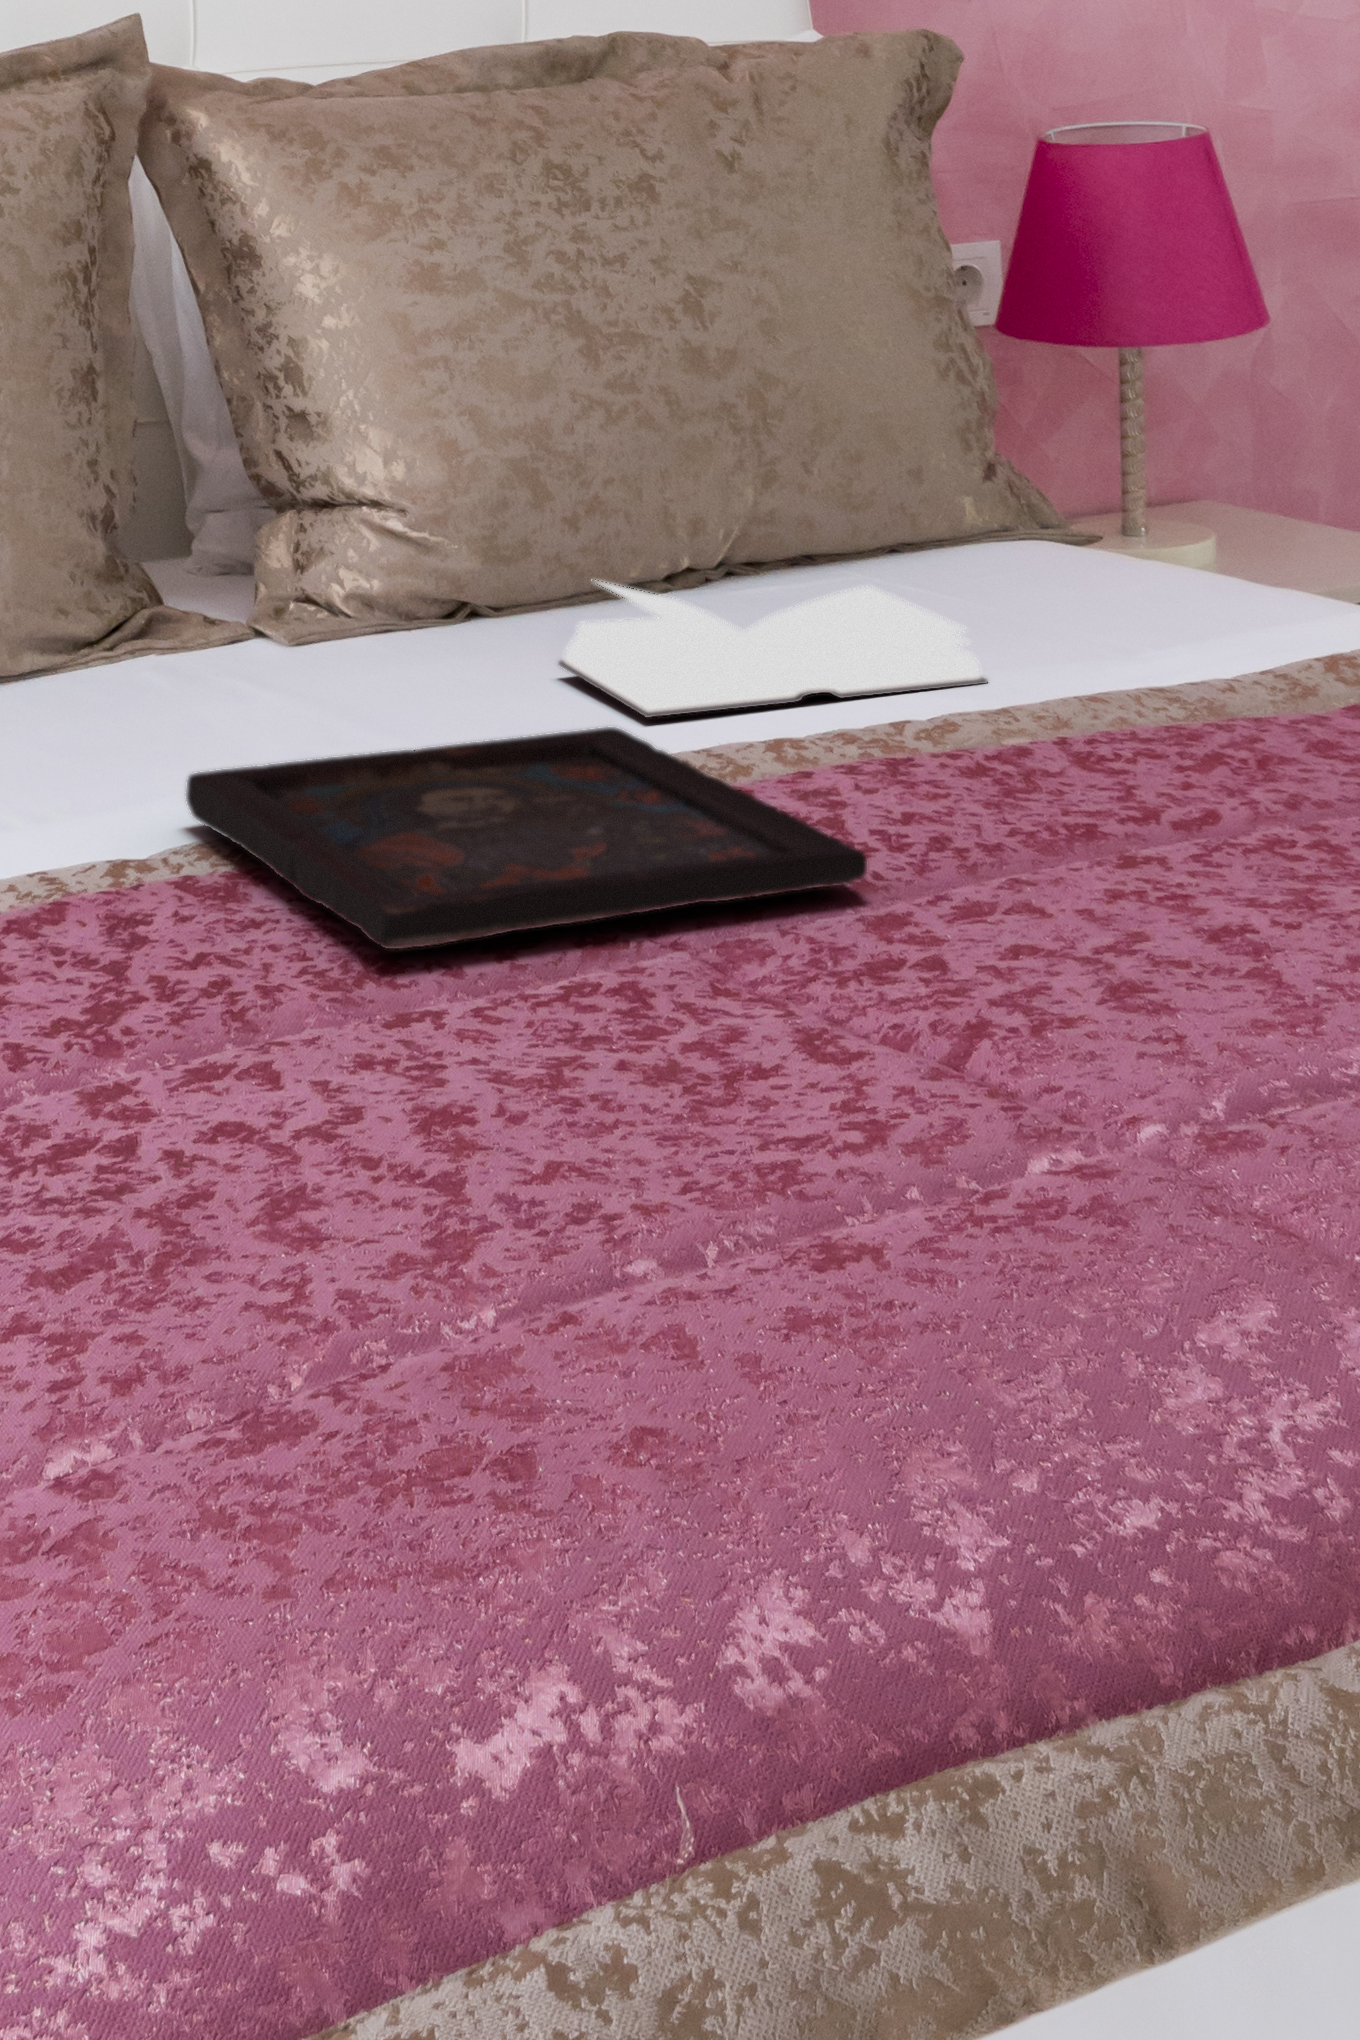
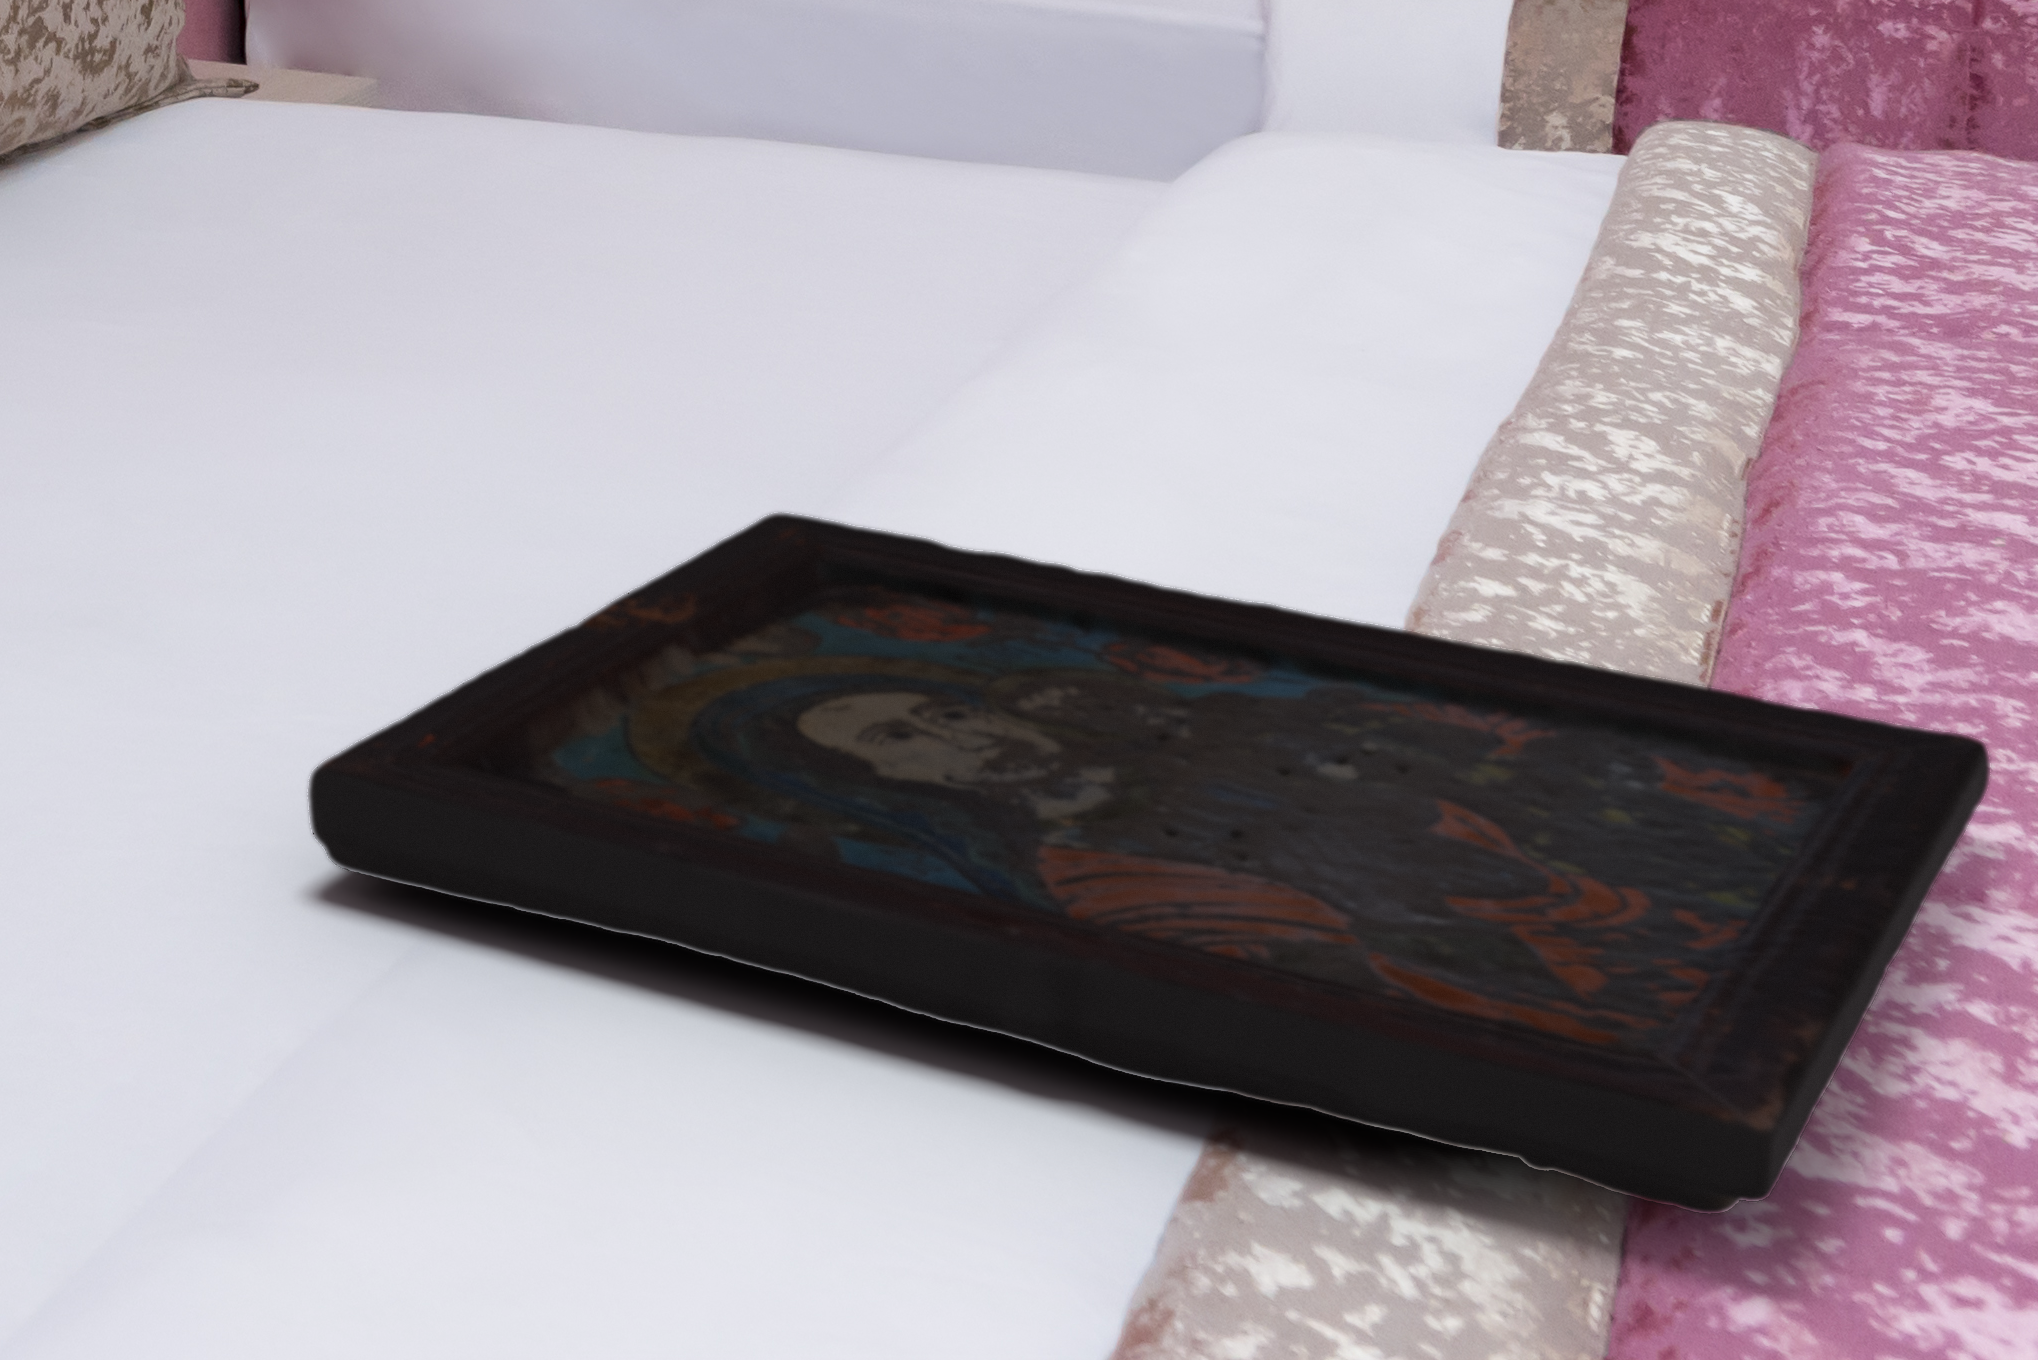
book: present [559,580,987,717] -> none [192,186,880,473]

